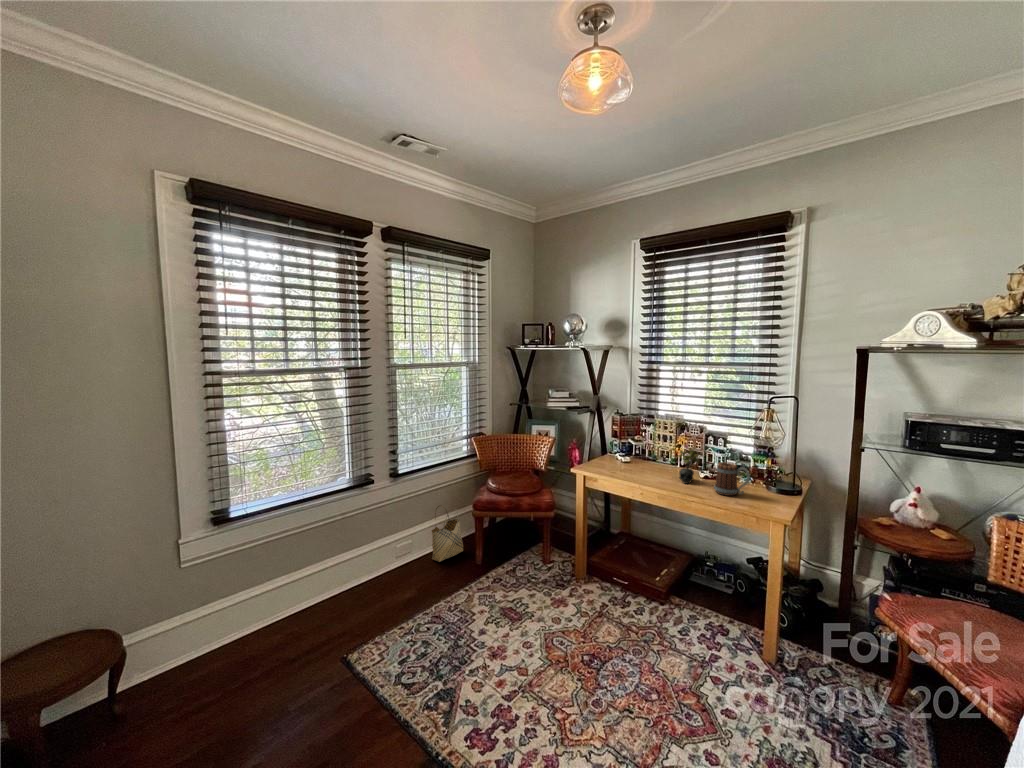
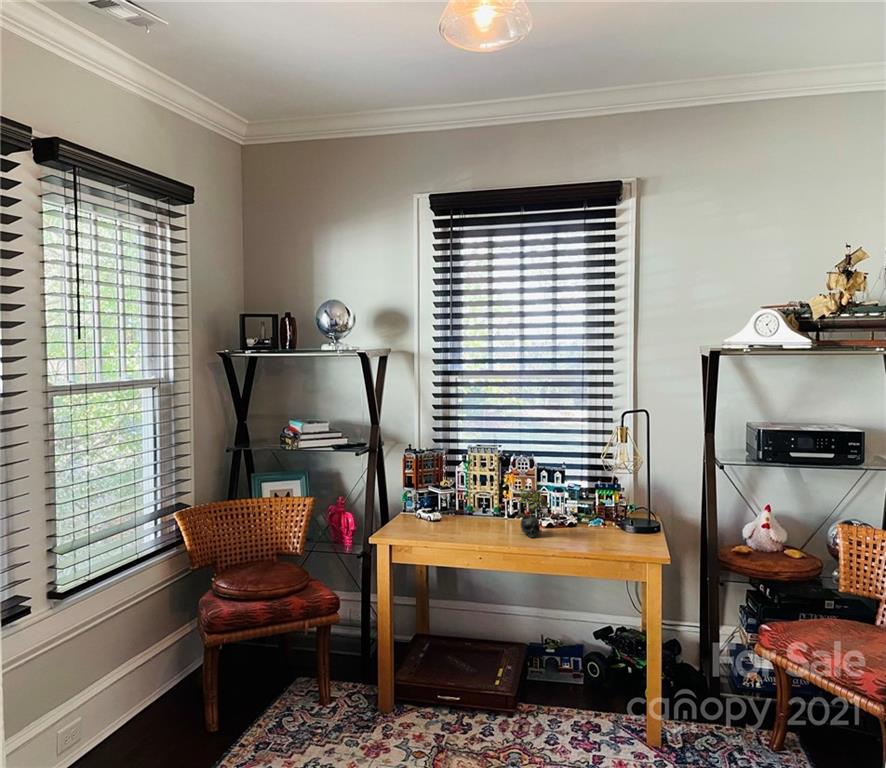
mug: present [714,462,750,496] -> none [572,501,614,545]
woven basket: present [432,505,463,562] -> none [117,642,172,746]

